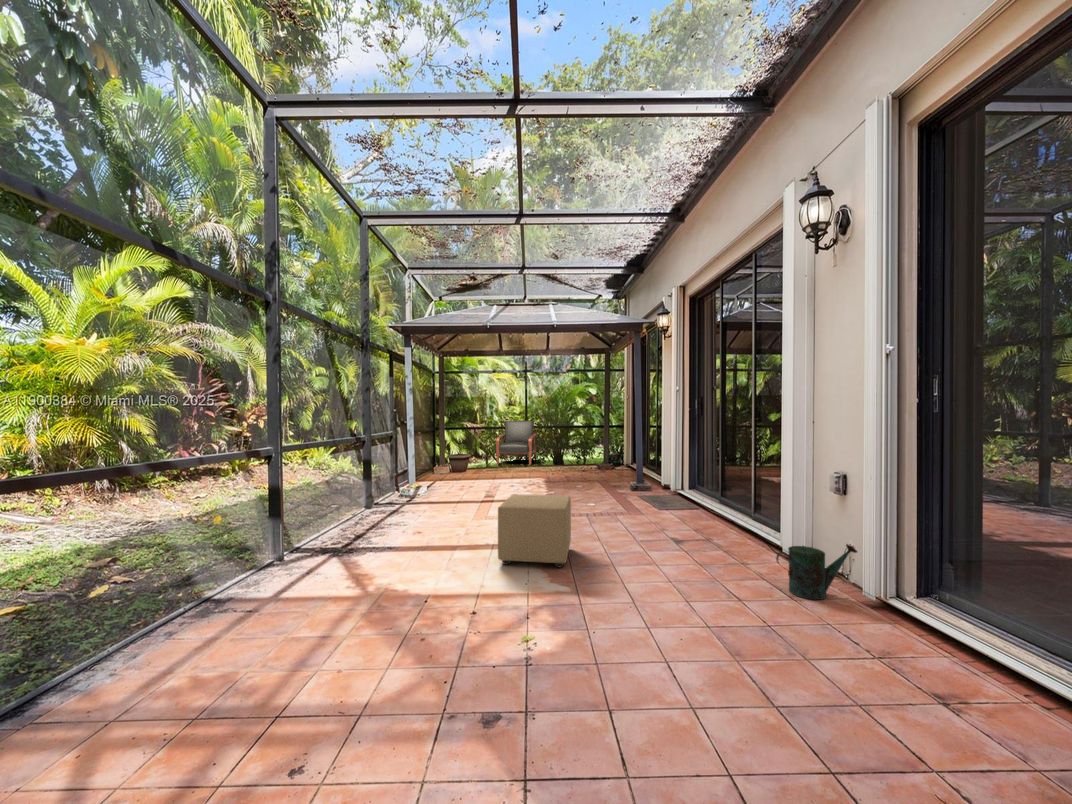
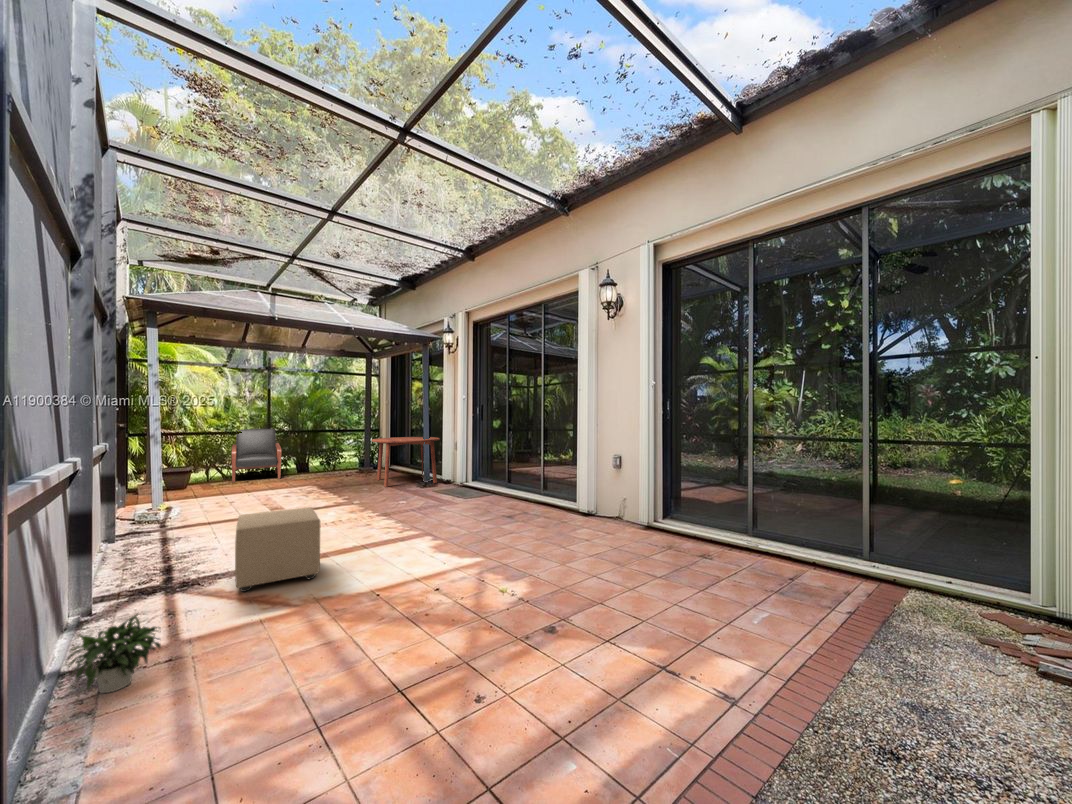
dining table: none [592,432,663,485] -> present [372,437,440,487]
ottoman: present [498,494,571,567] -> present [235,507,320,592]
watering can: present [776,544,857,600] -> none [599,497,635,533]
potted plant: none [144,552,240,616] -> present [47,615,161,704]

